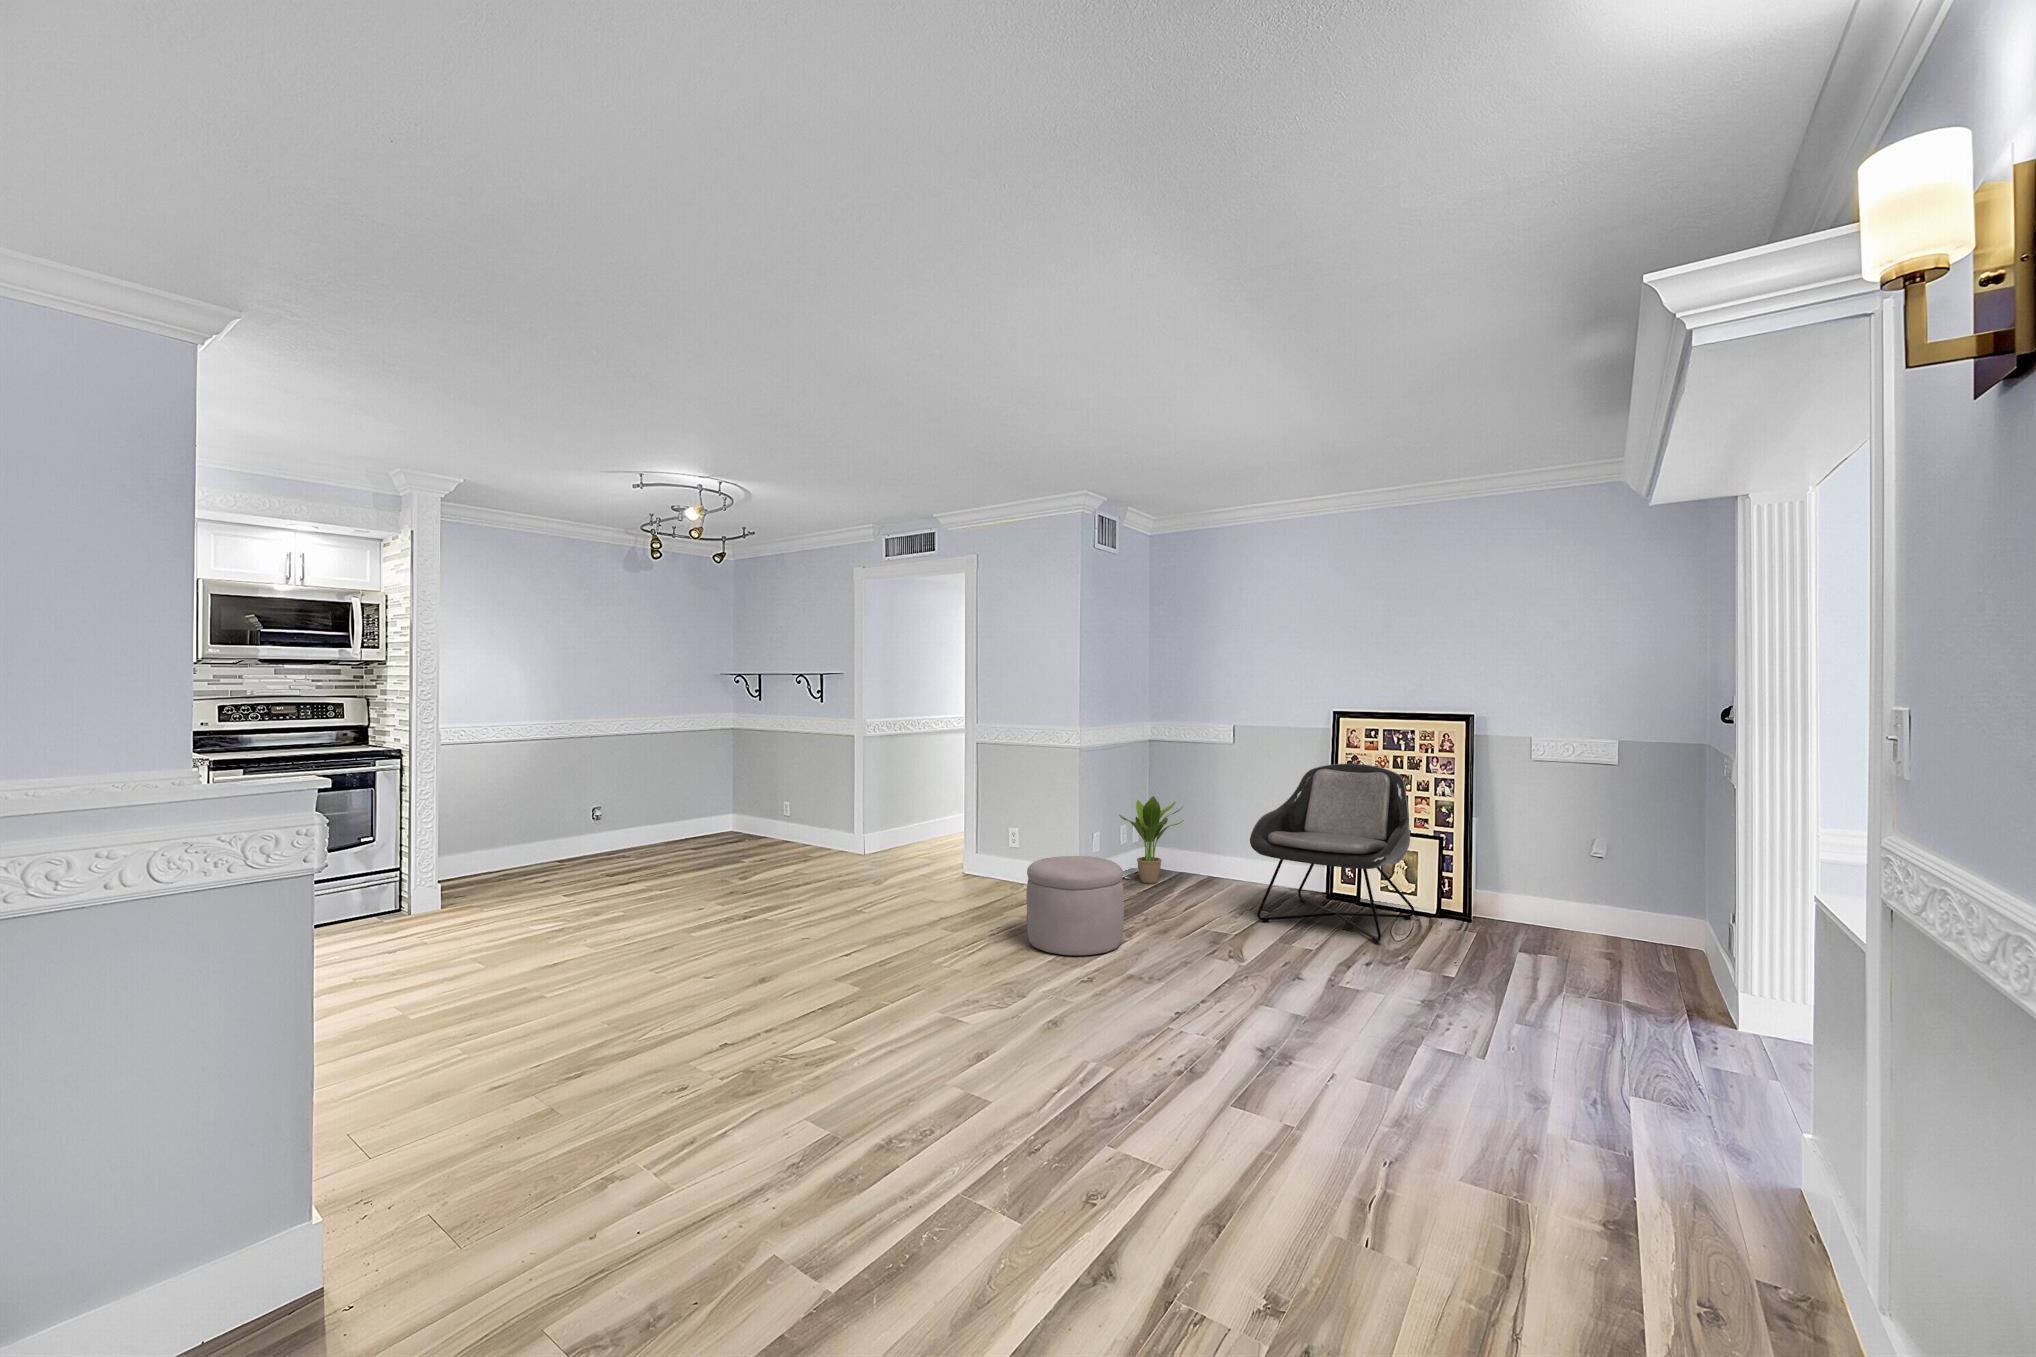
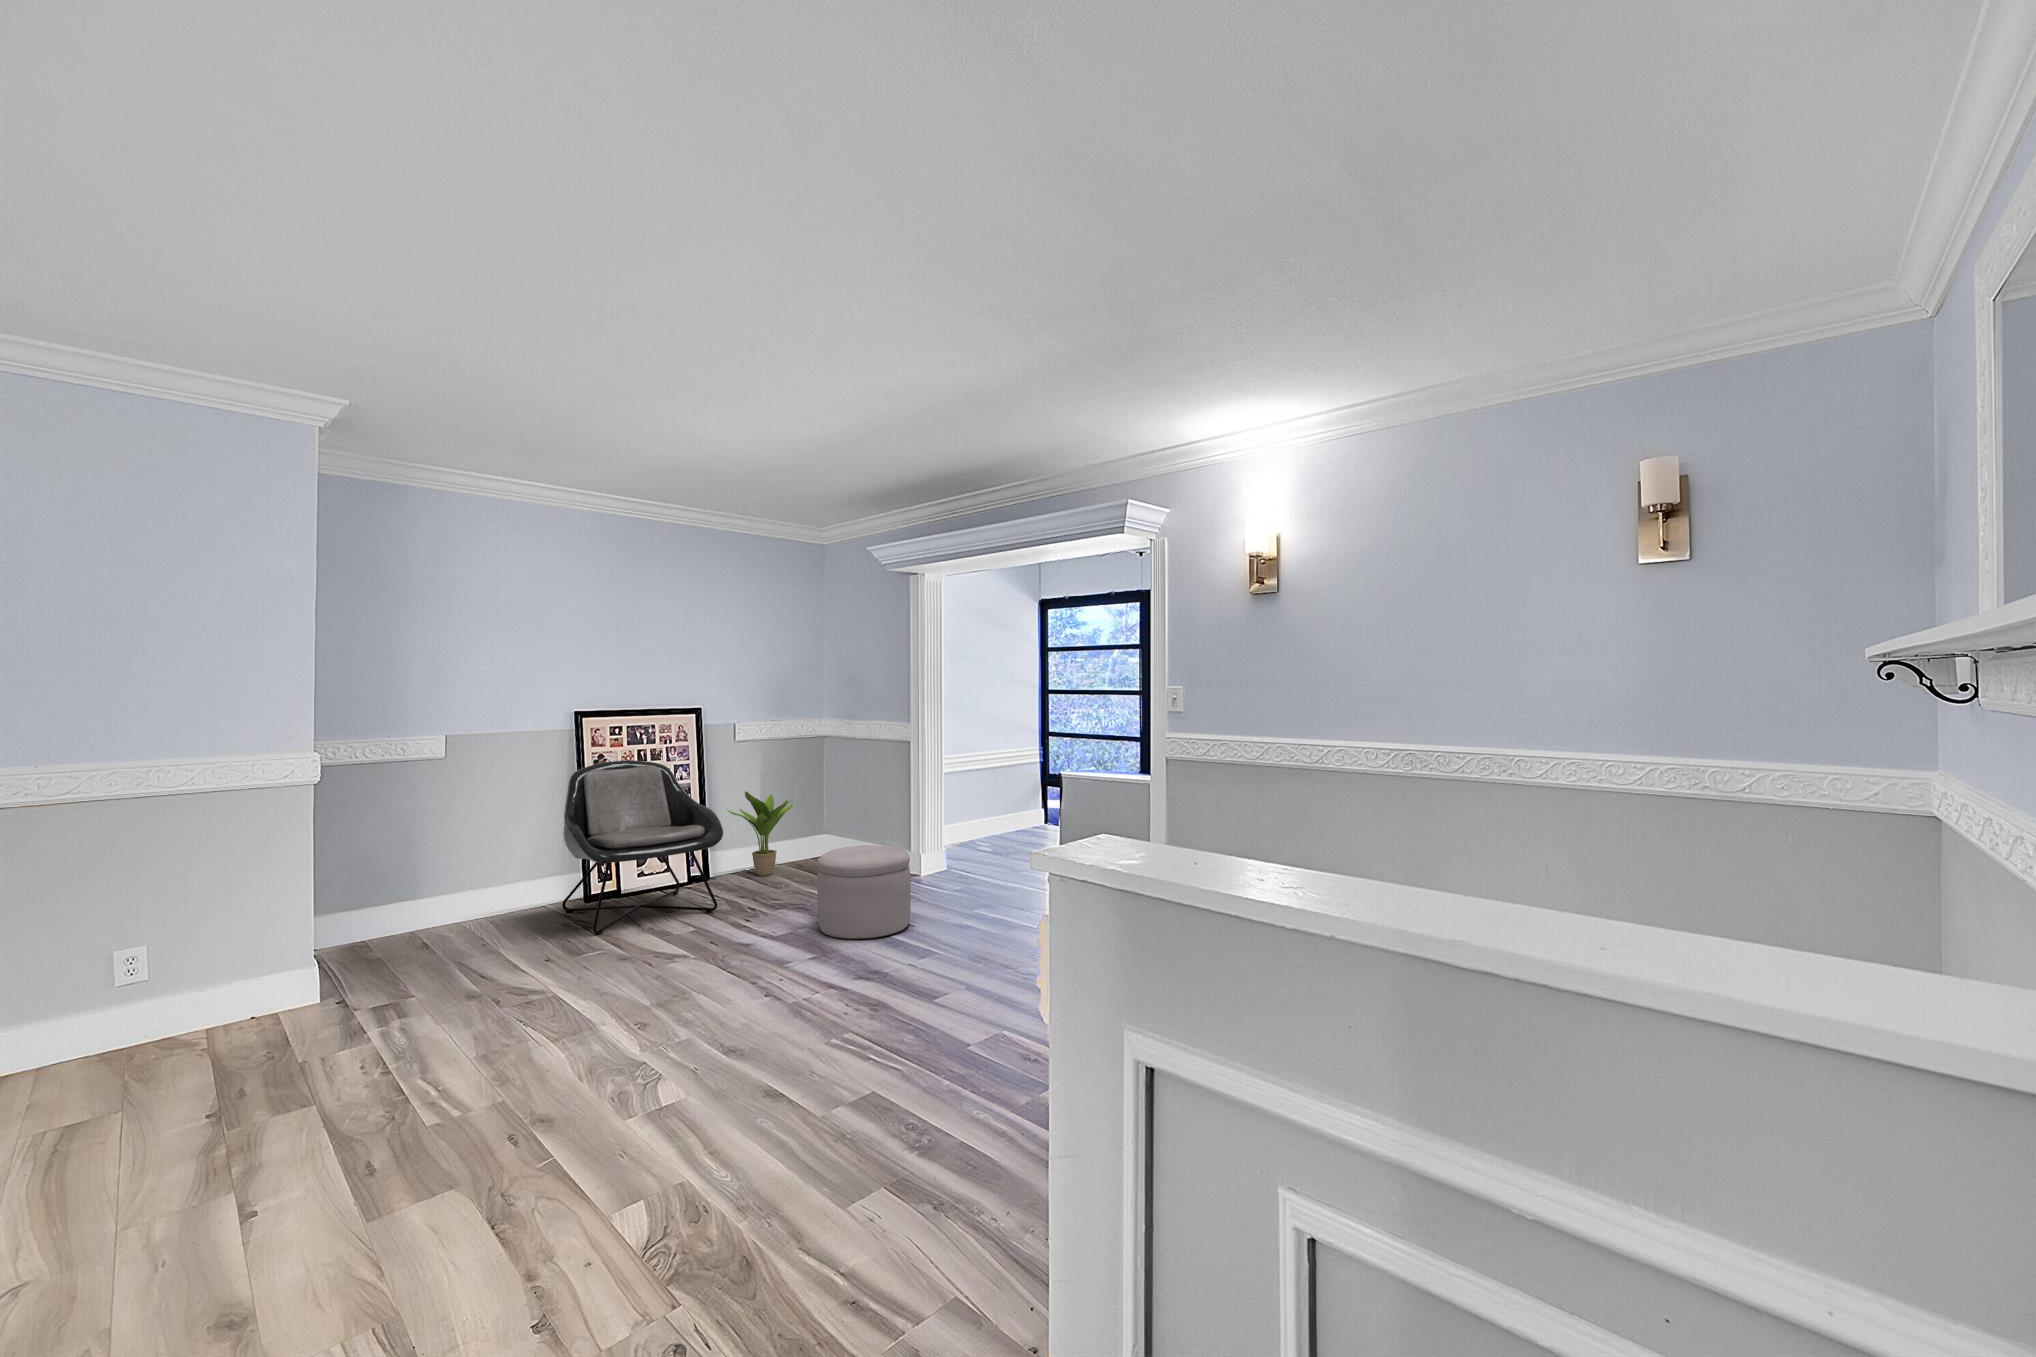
potted plant: present [1119,796,1182,884] -> present [727,792,793,876]
ottoman: present [1026,856,1124,955] -> present [817,845,911,939]

